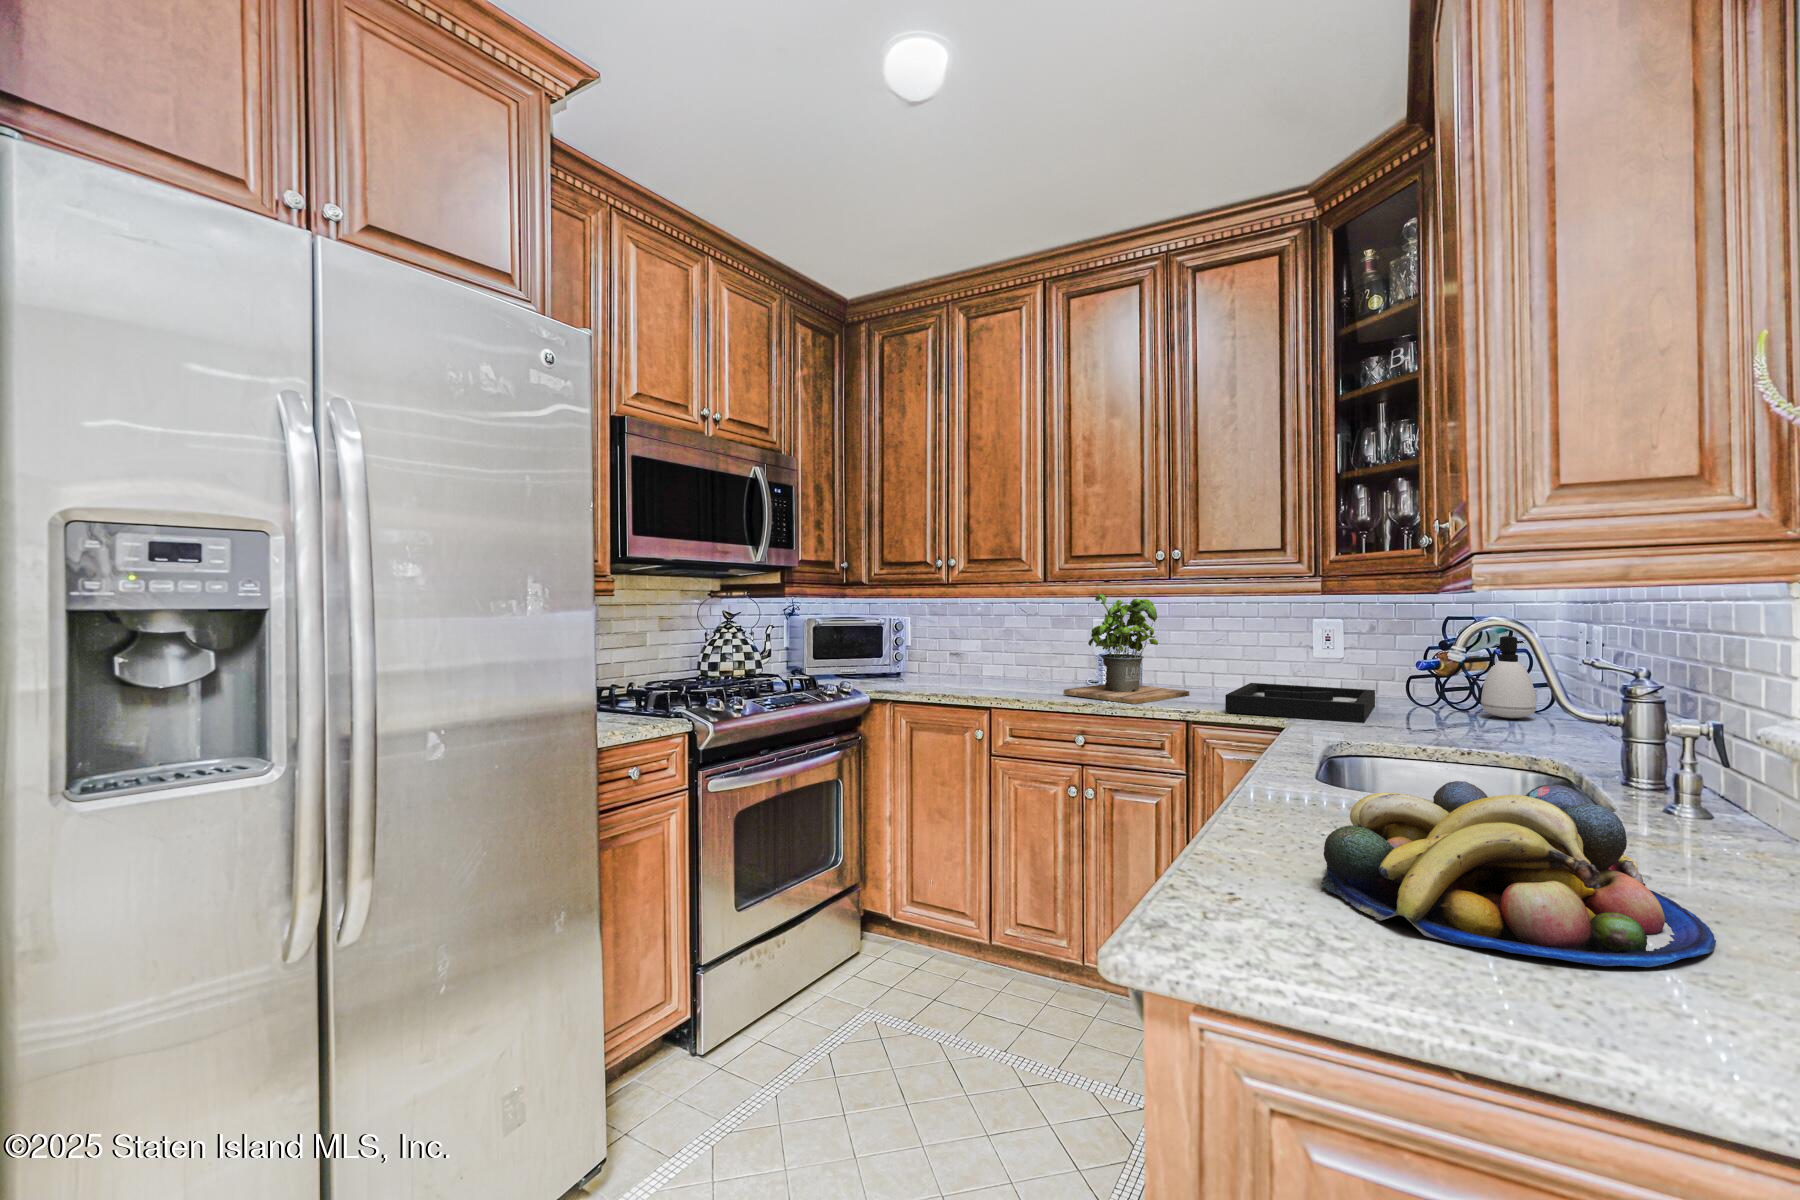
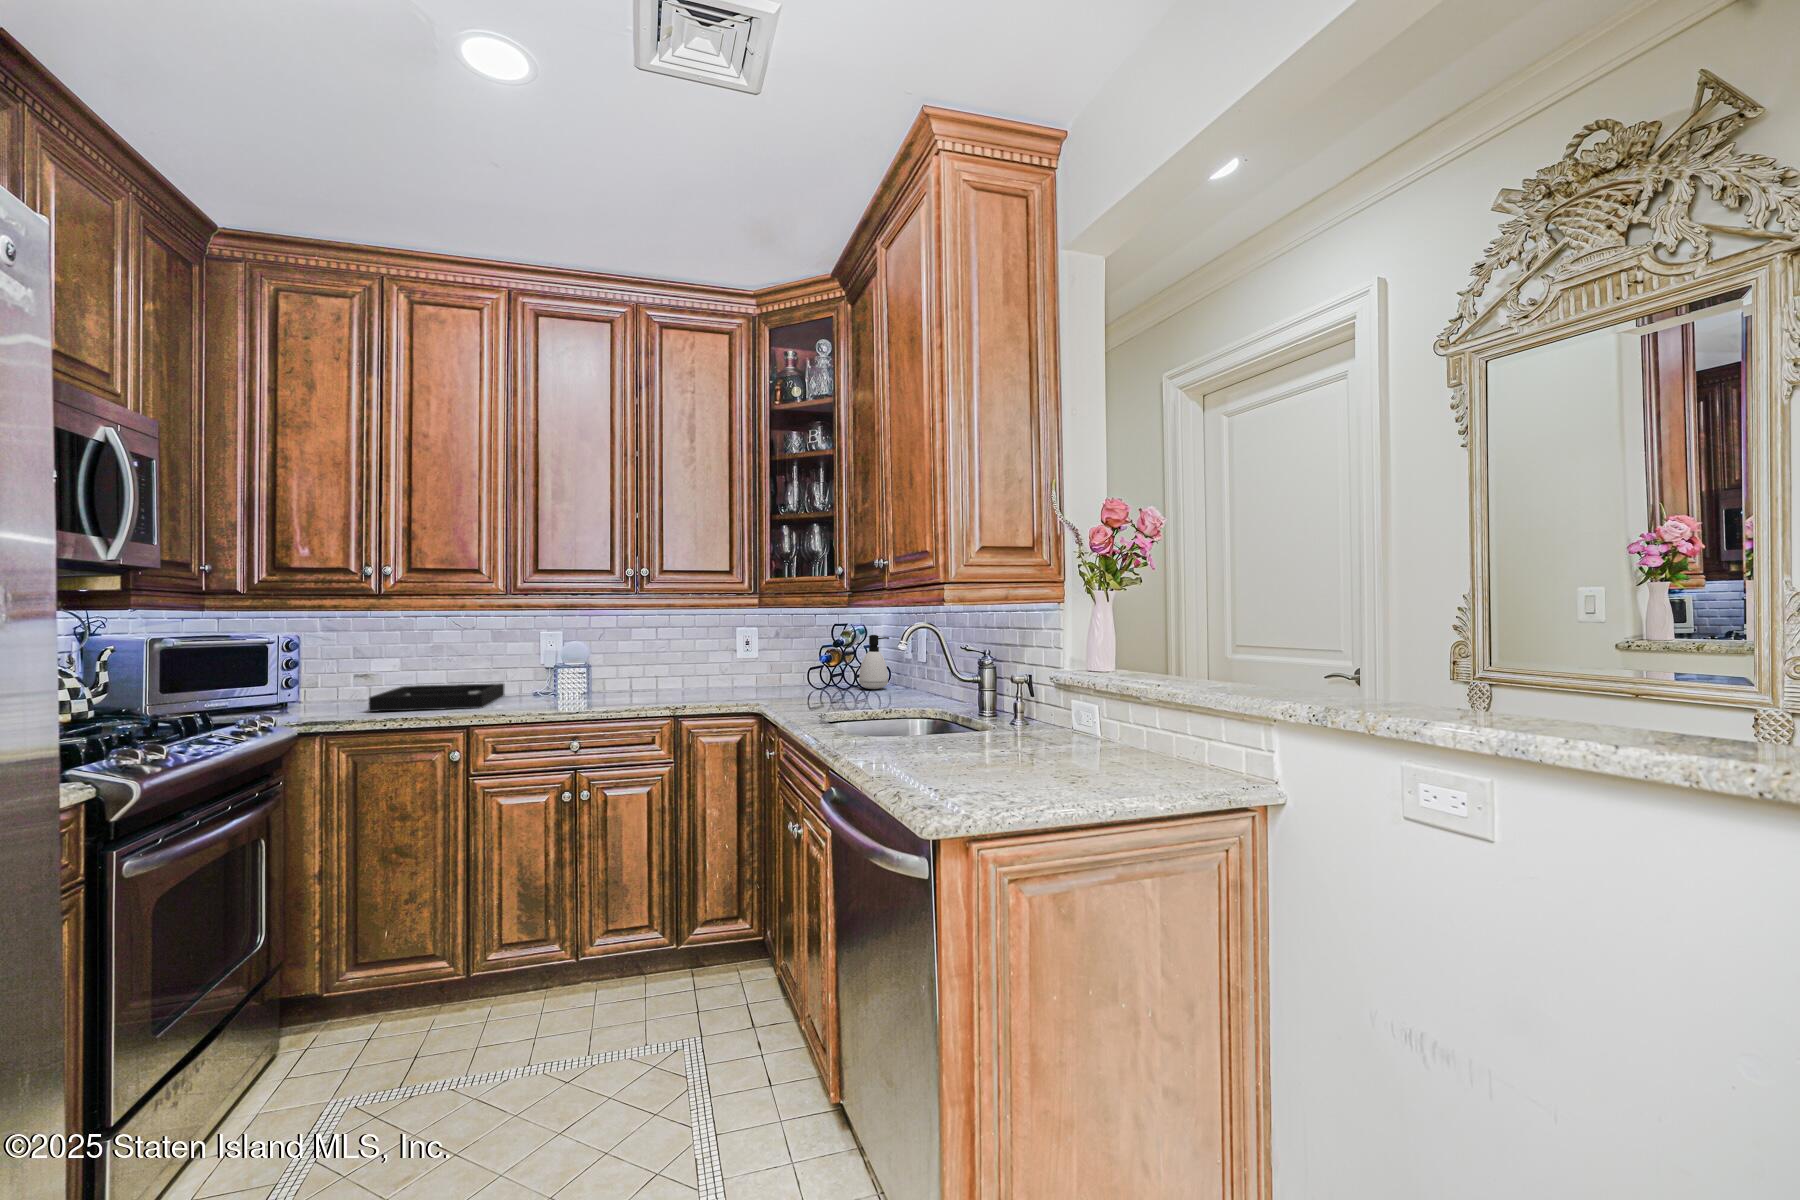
potted plant: present [1063,594,1189,704] -> none [538,607,652,707]
decorative tray: present [1225,683,1375,723] -> present [369,683,505,712]
fruit bowl: present [1321,781,1716,967] -> none [928,711,1094,796]

